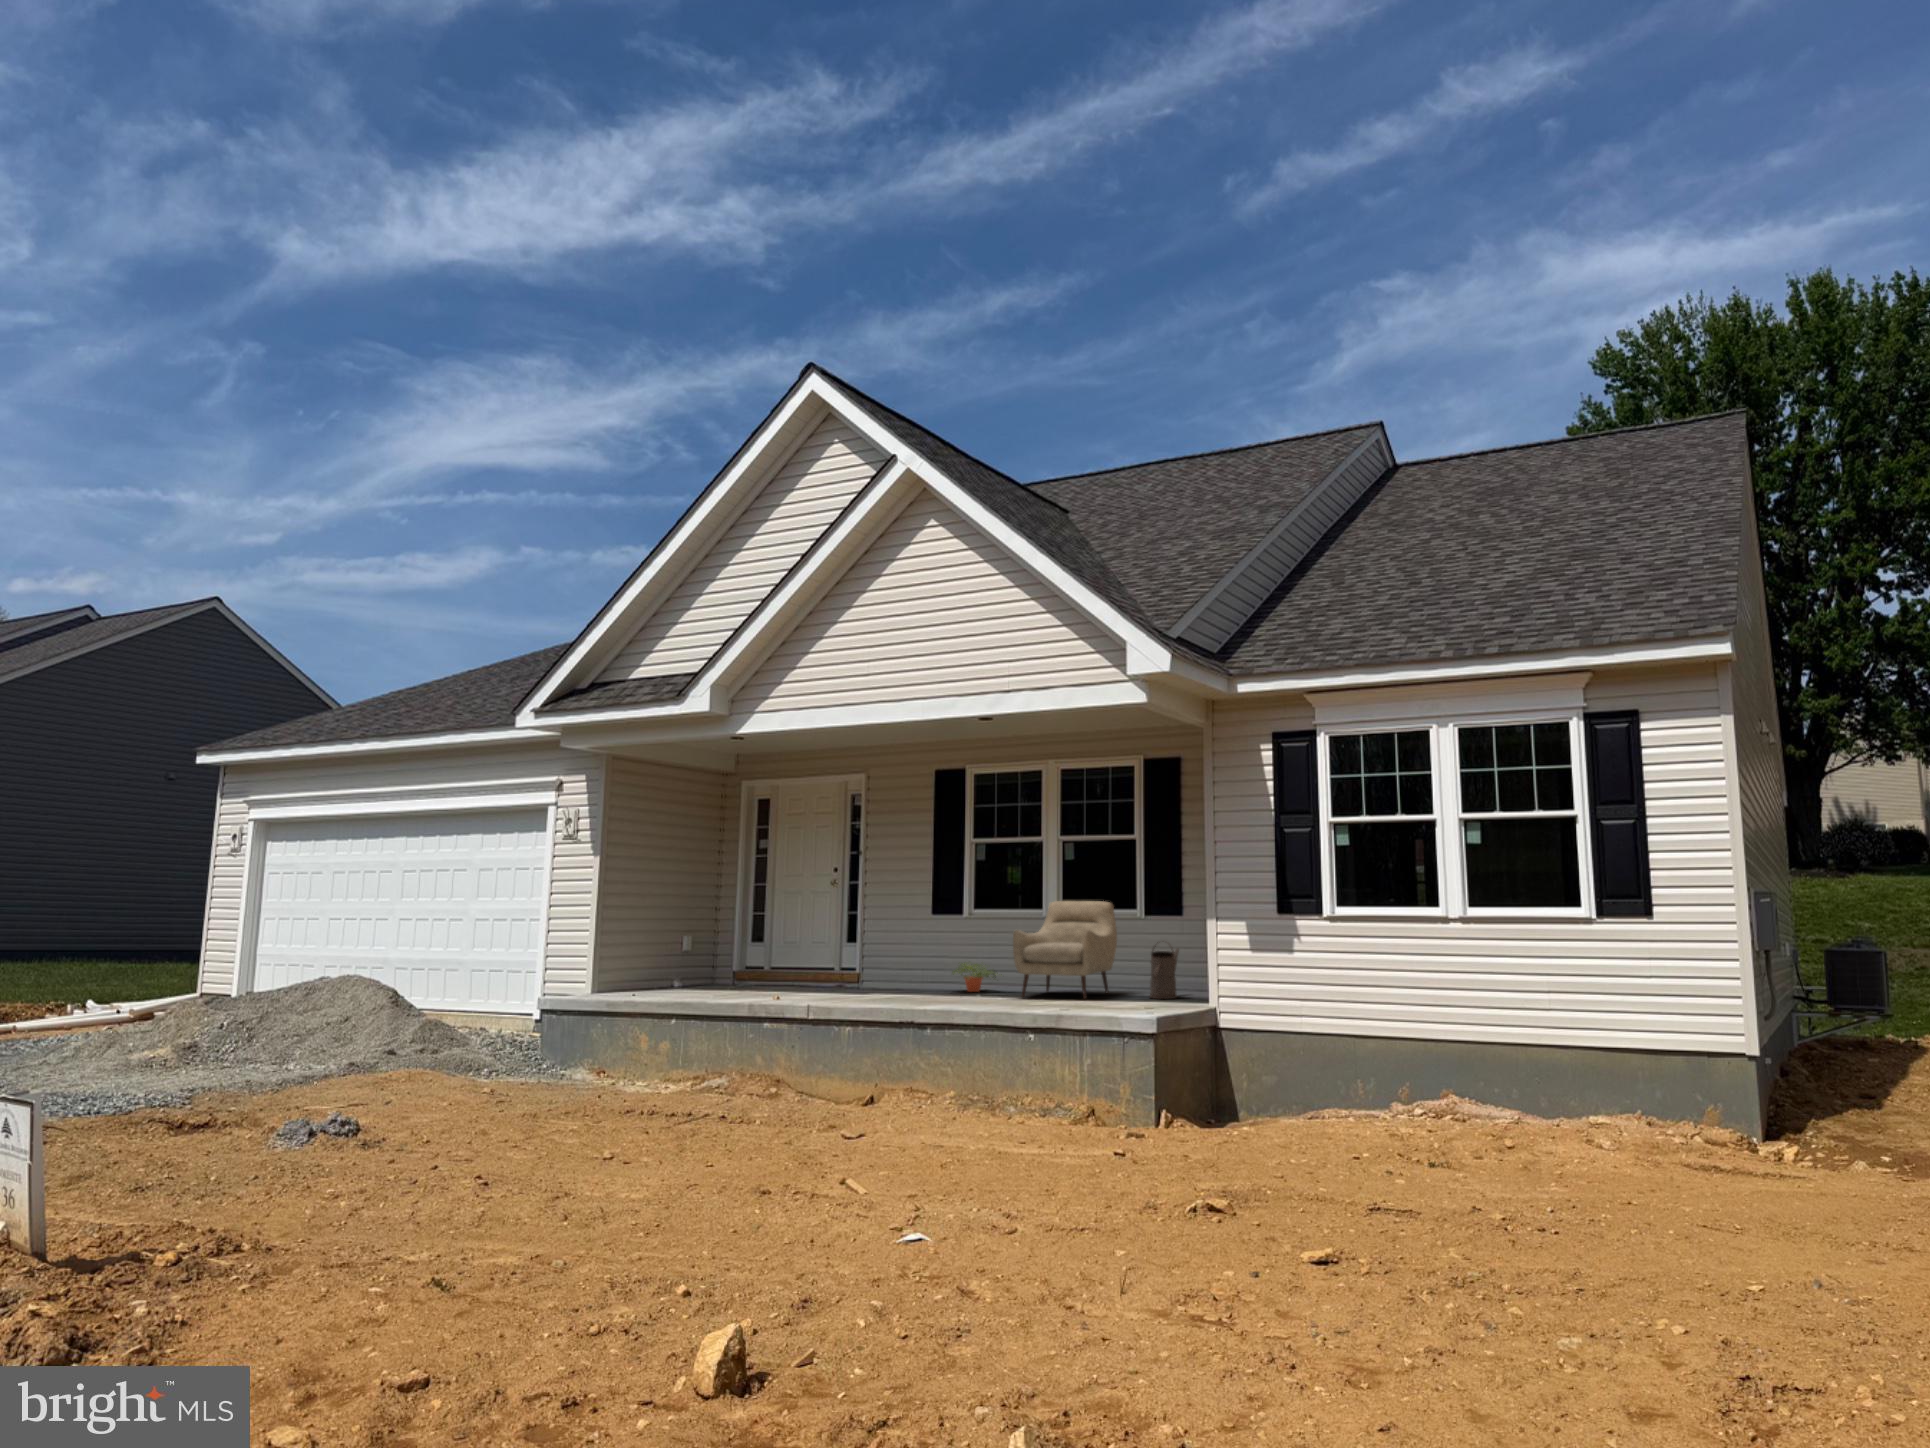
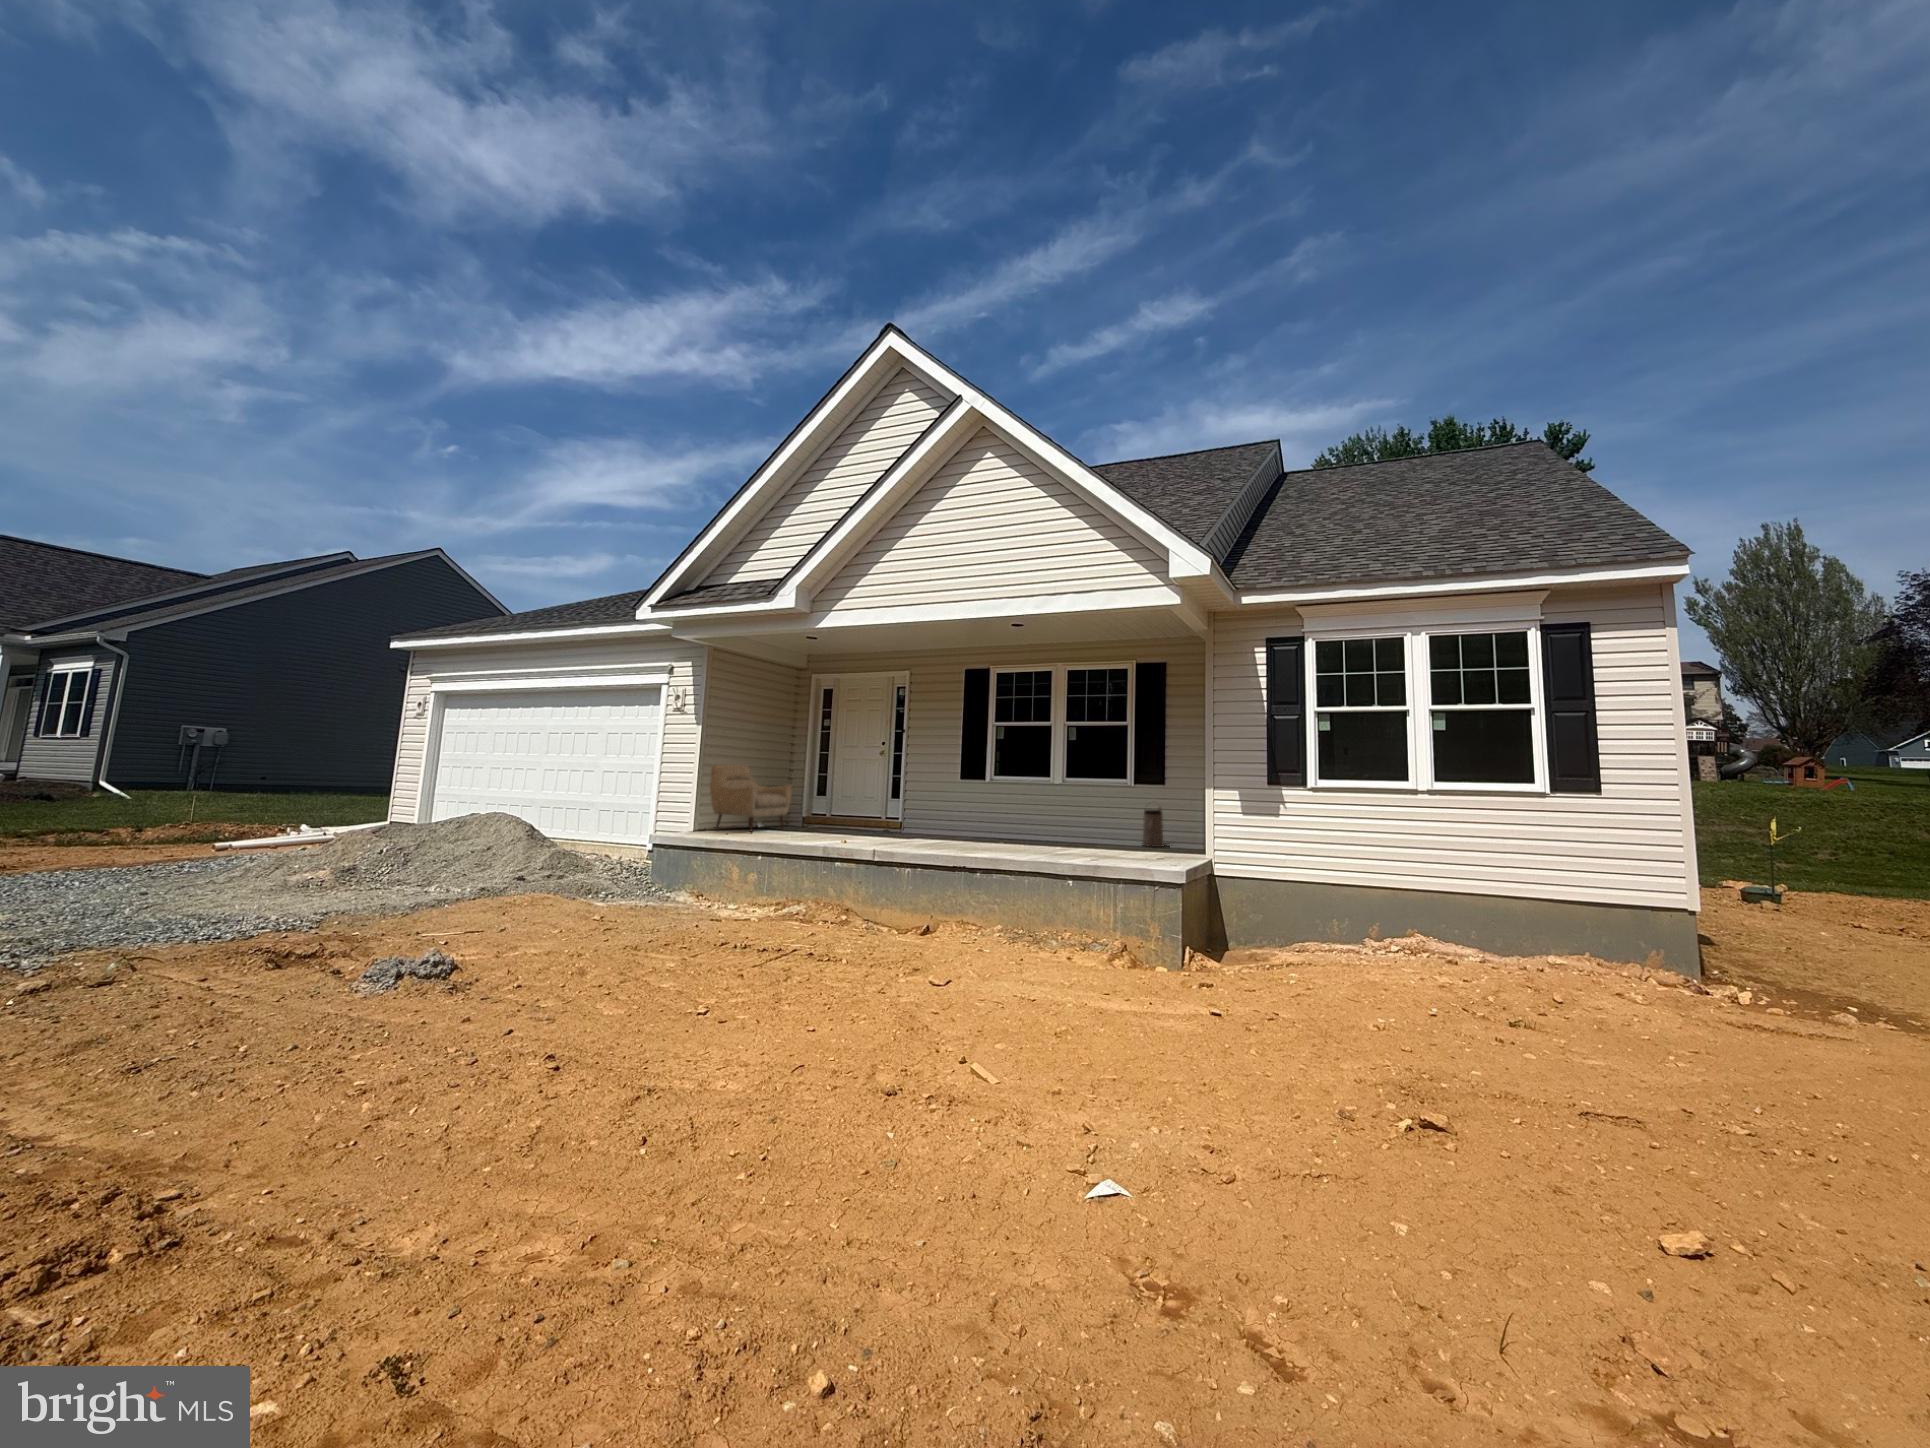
chair: present [1013,901,1117,999] -> present [710,764,792,832]
potted plant: present [952,962,998,992] -> none [981,813,1020,837]

